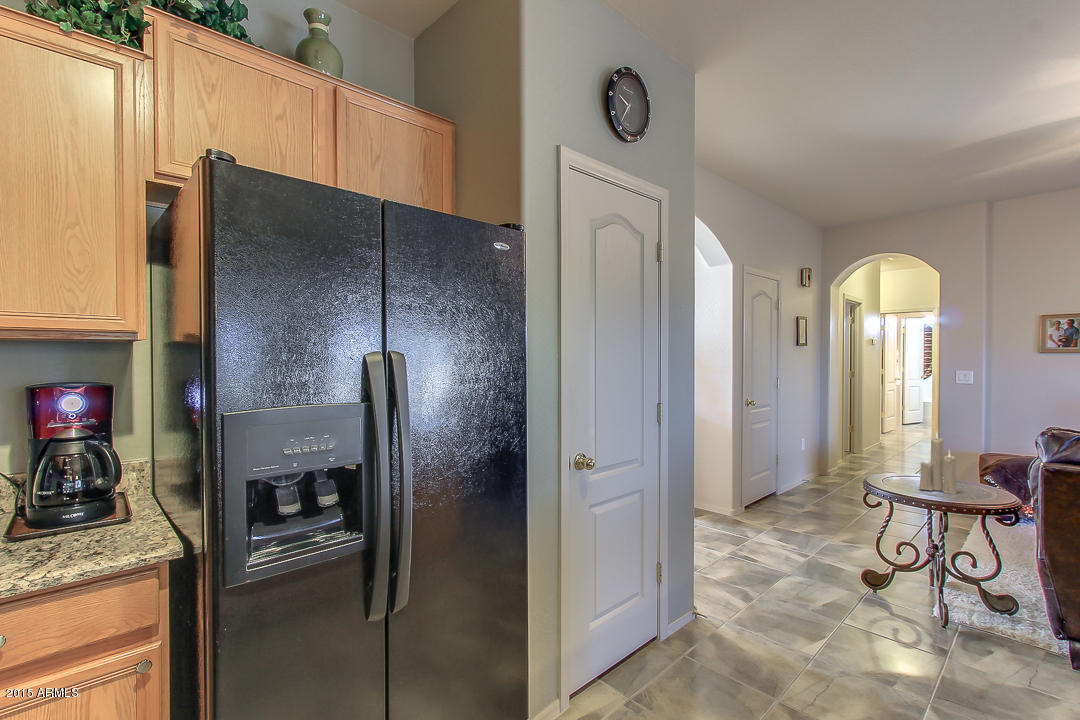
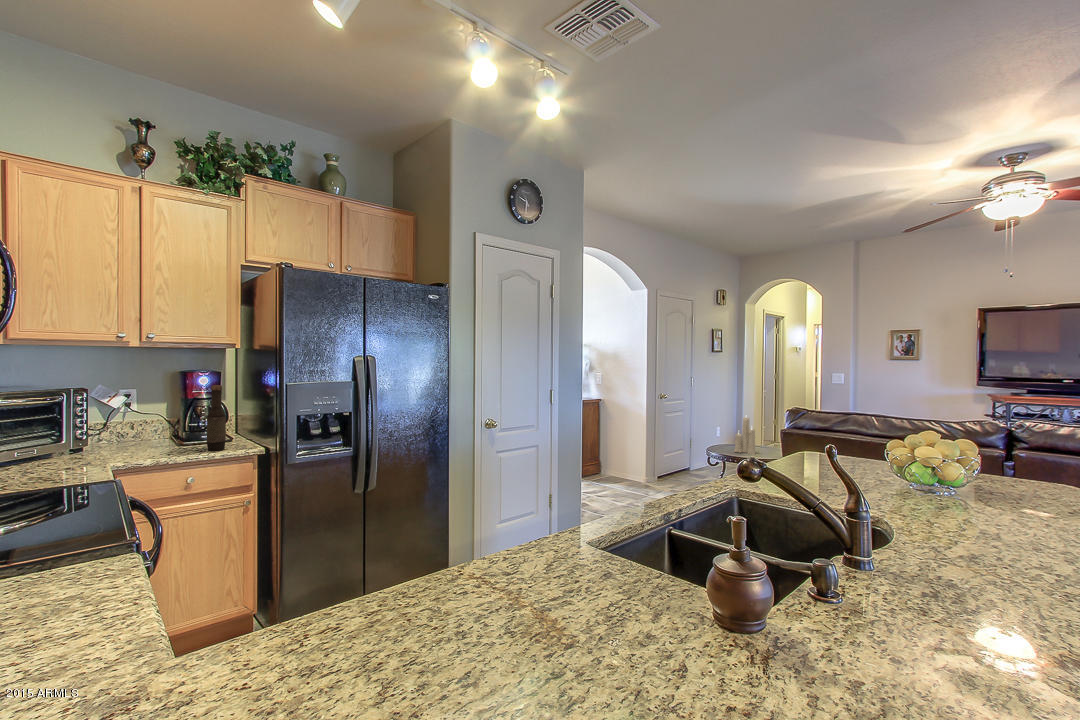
bottle: none [51,418,98,560] -> present [207,385,226,451]

